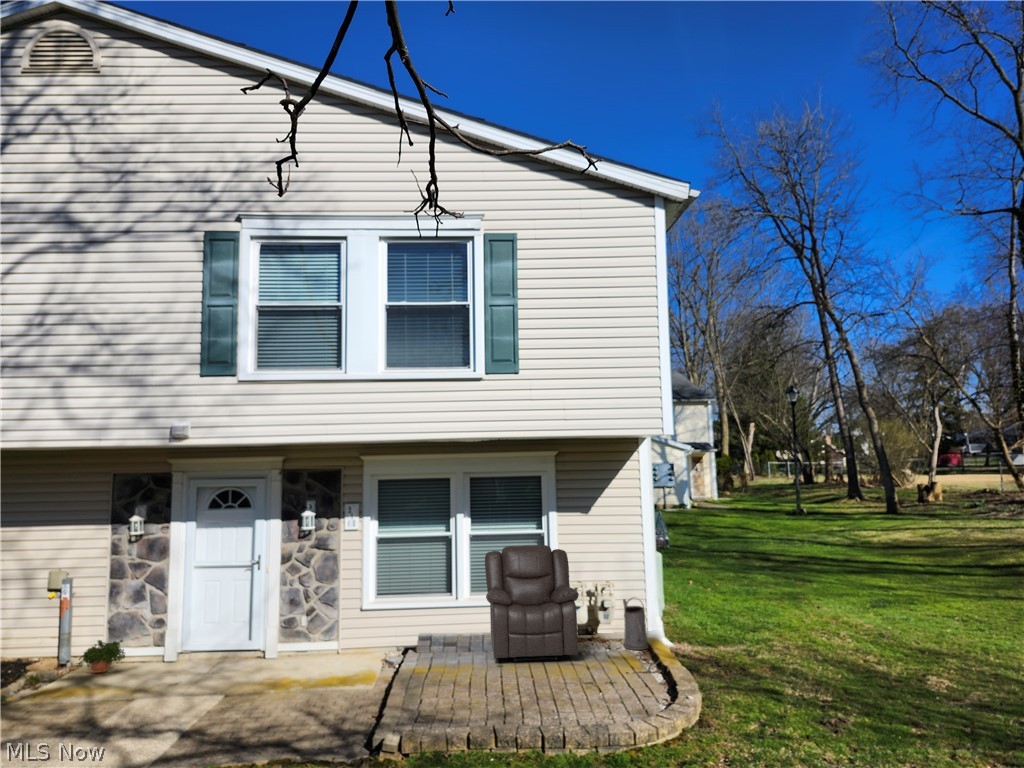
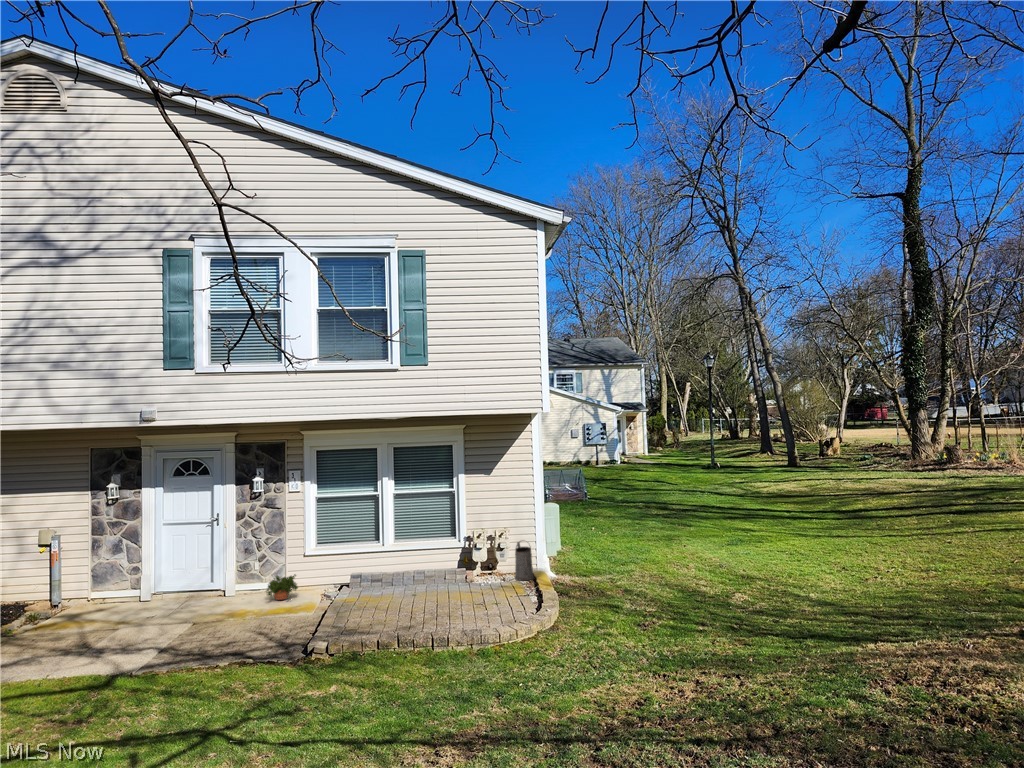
chair: present [485,545,579,662] -> none [404,501,476,592]
potted plant: present [77,640,125,673] -> present [266,574,298,600]

